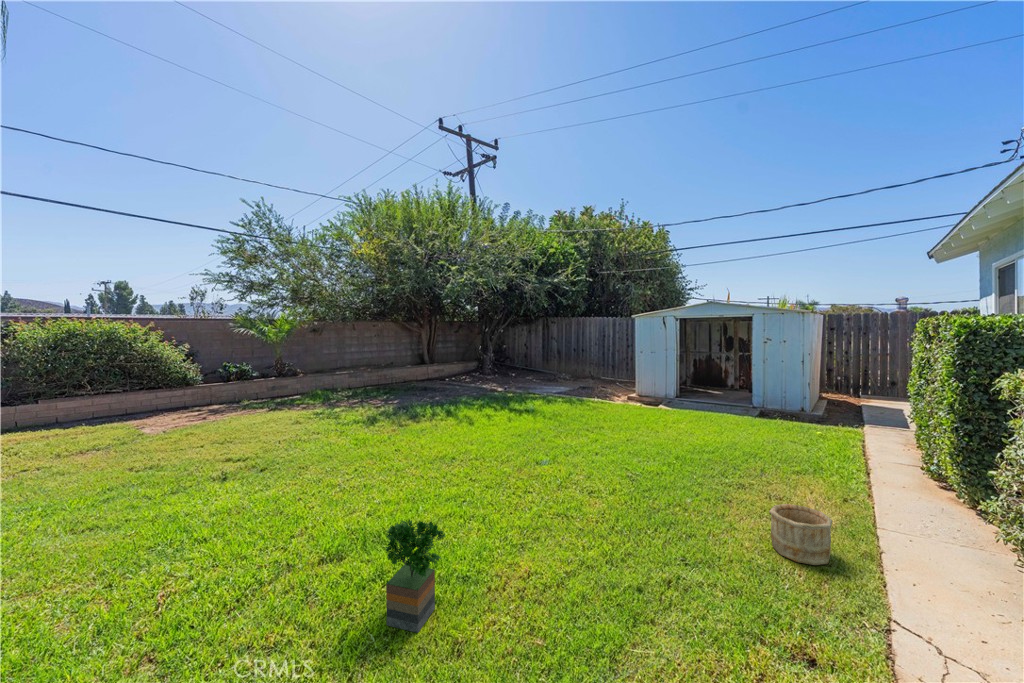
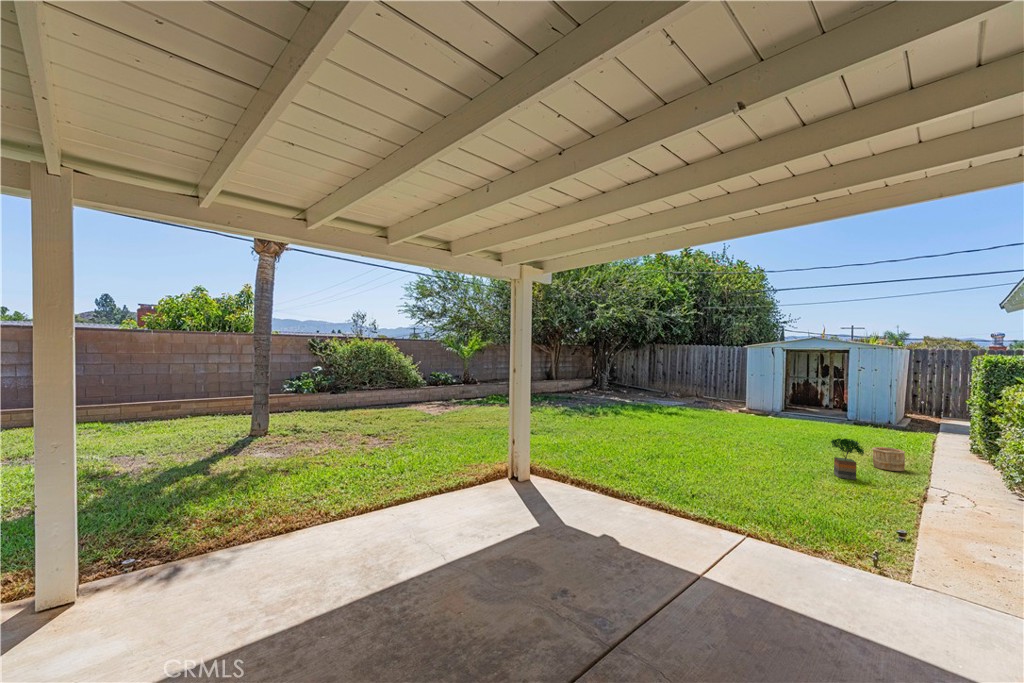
potted tree: present [385,520,446,633] -> present [831,438,864,480]

